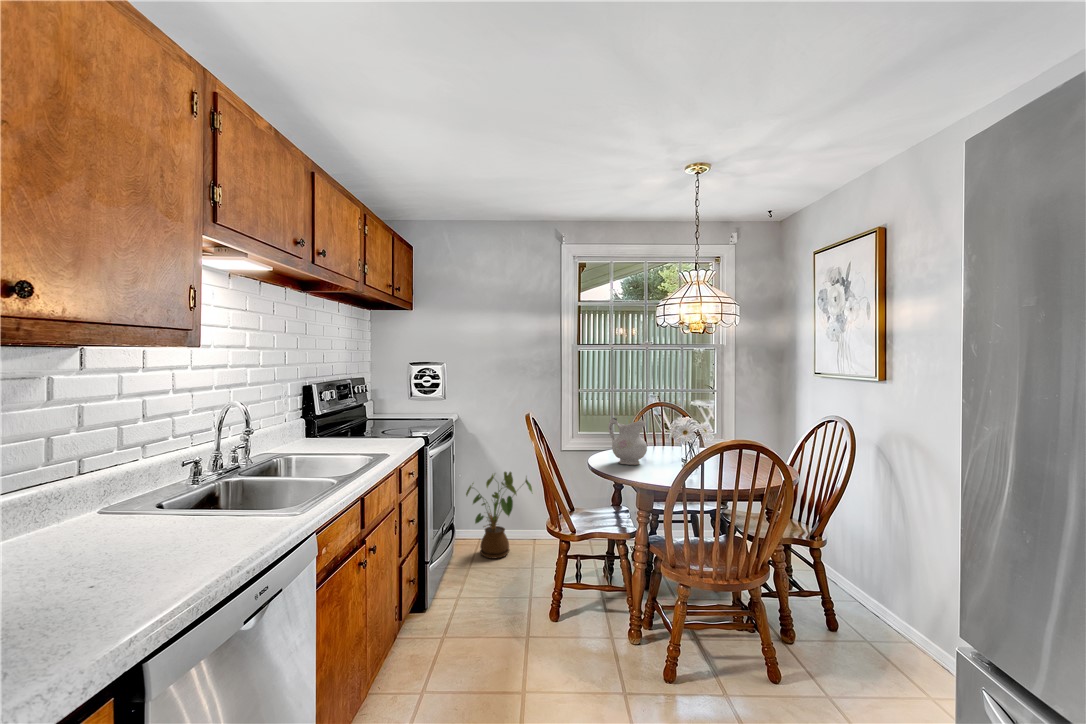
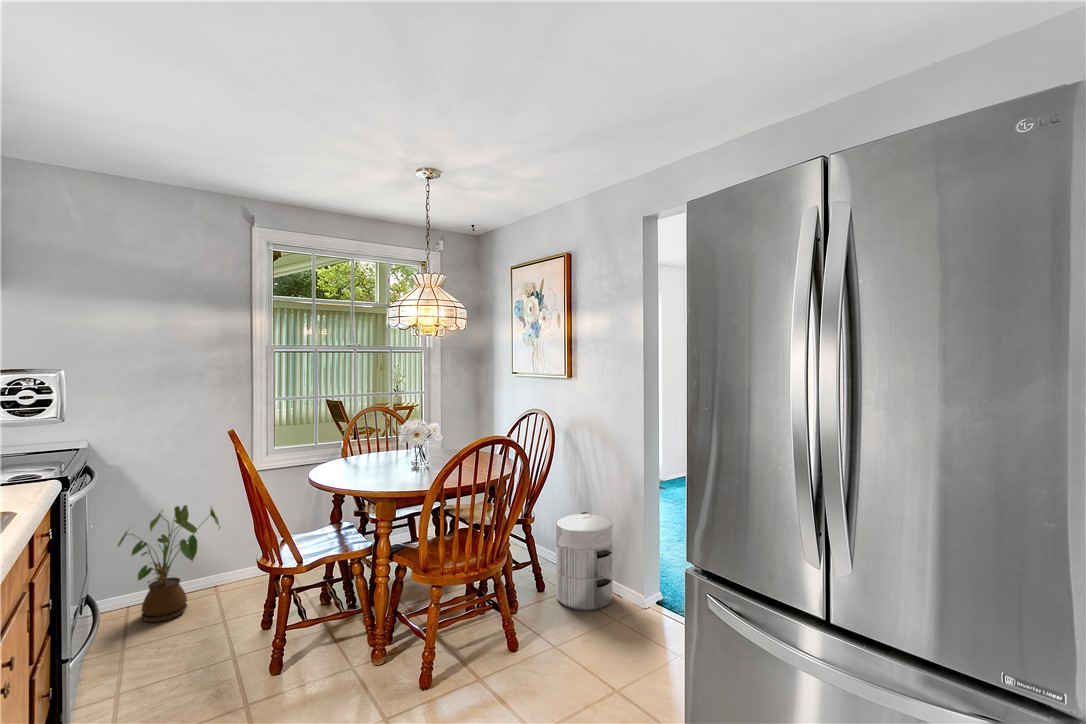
ceramic pitcher: present [608,418,647,465] -> none [334,425,379,475]
waste bin: none [847,545,930,667] -> present [556,512,613,610]

